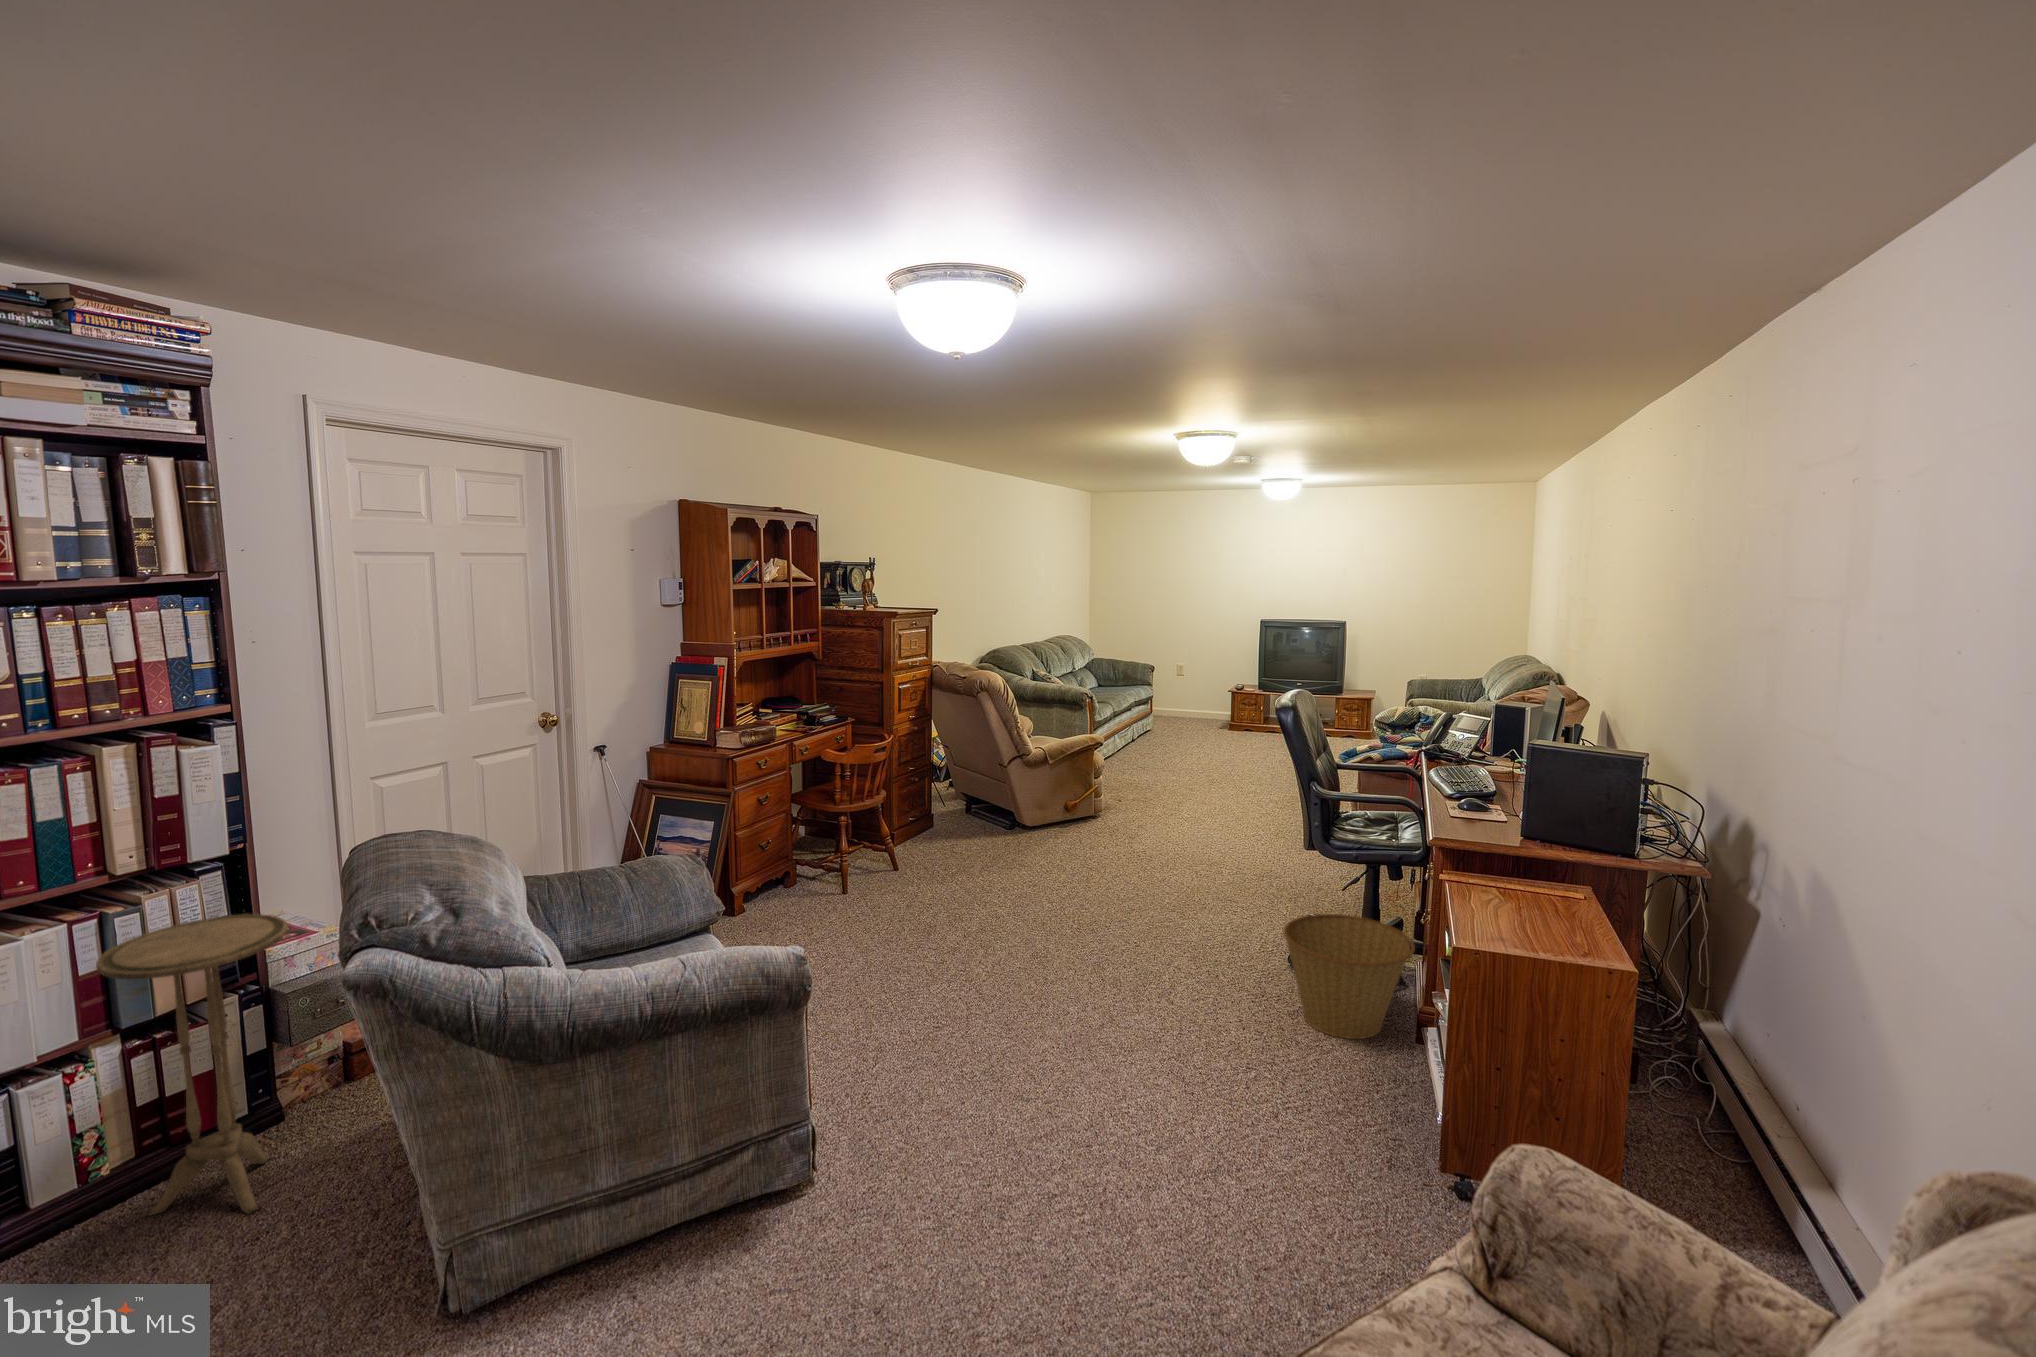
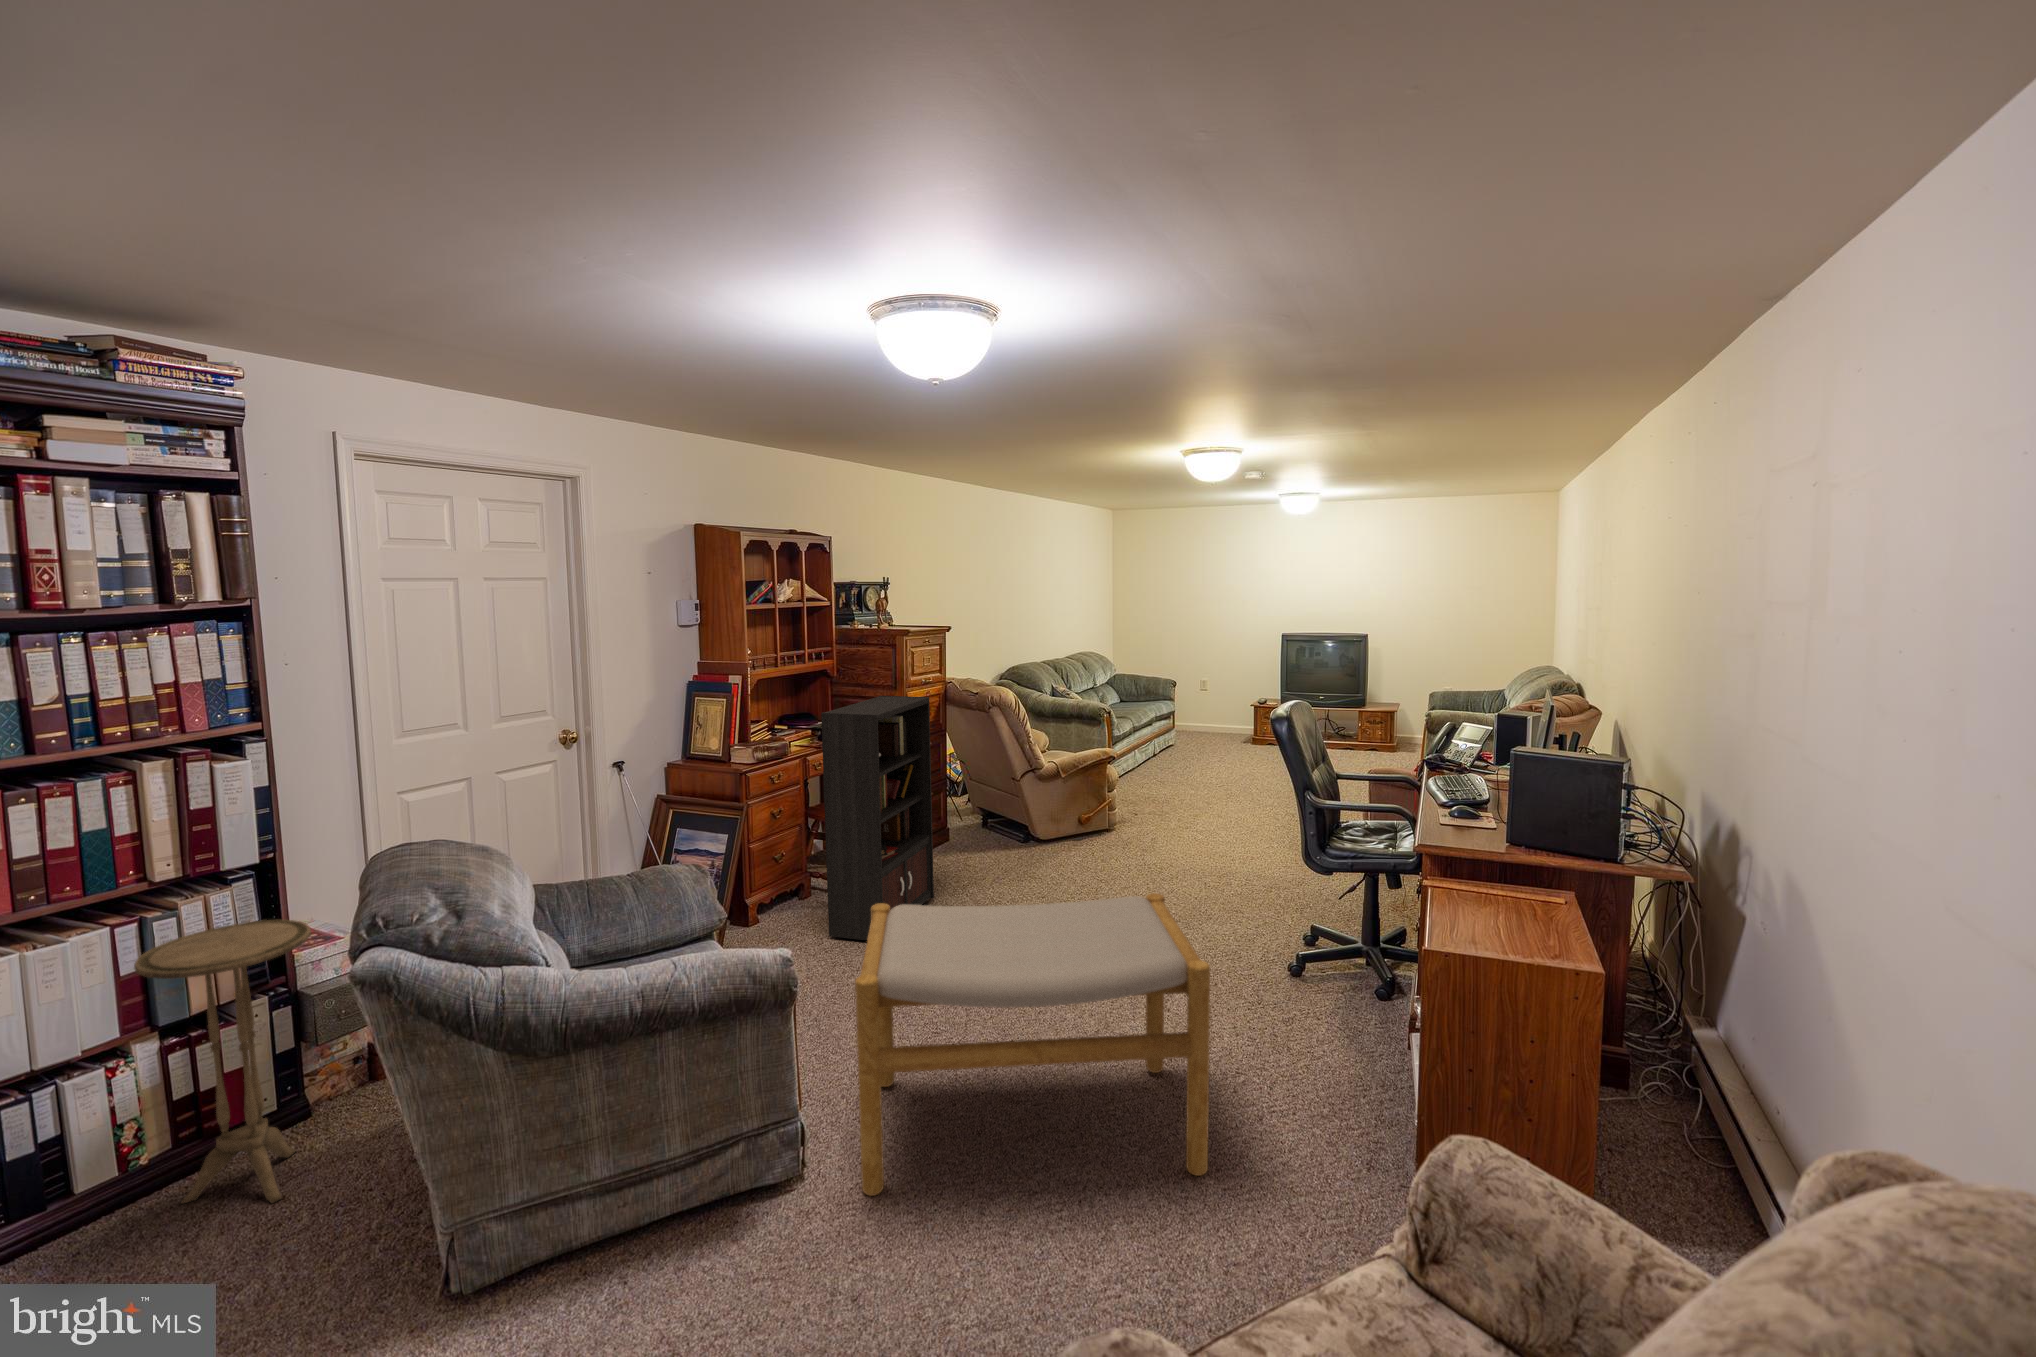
bookcase: none [814,680,924,932] -> present [821,696,934,940]
footstool: none [871,886,1235,1200] -> present [855,893,1210,1196]
basket: present [1284,914,1415,1039] -> none [1278,923,1408,1047]

